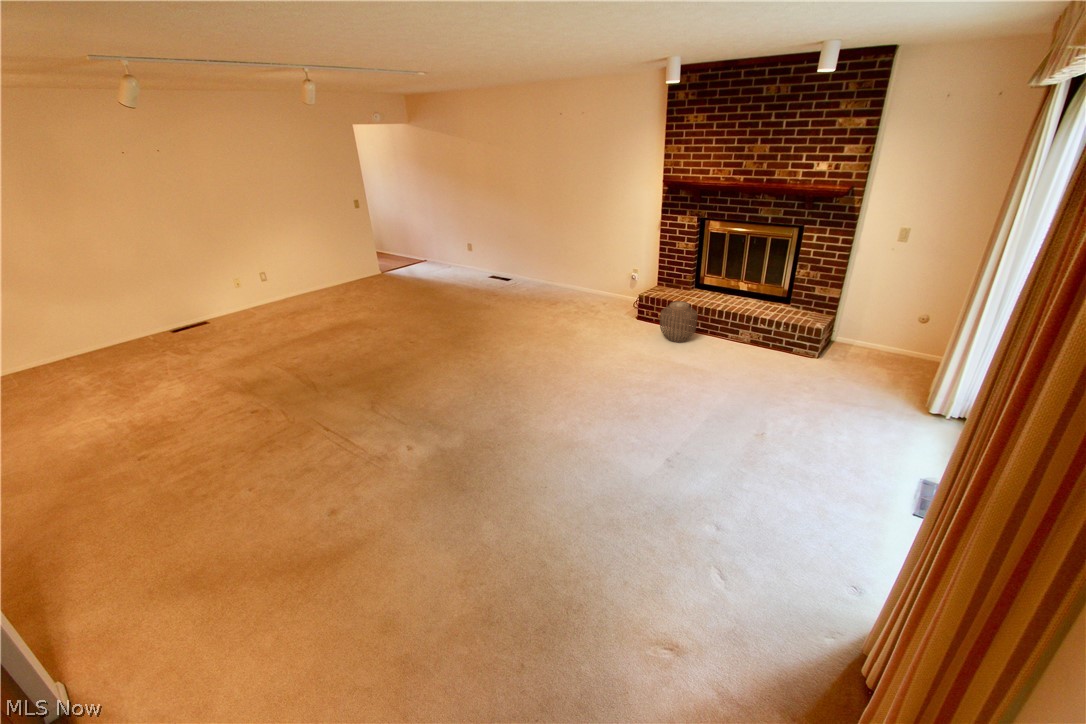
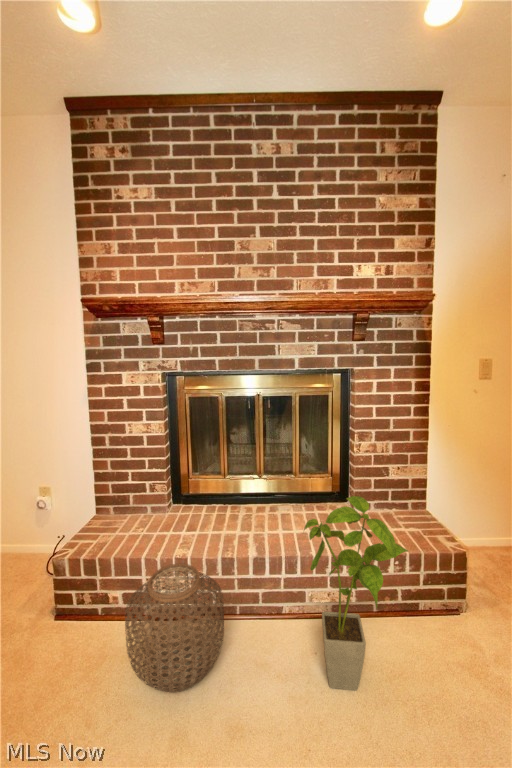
house plant: none [726,283,773,358] -> present [304,496,408,690]

